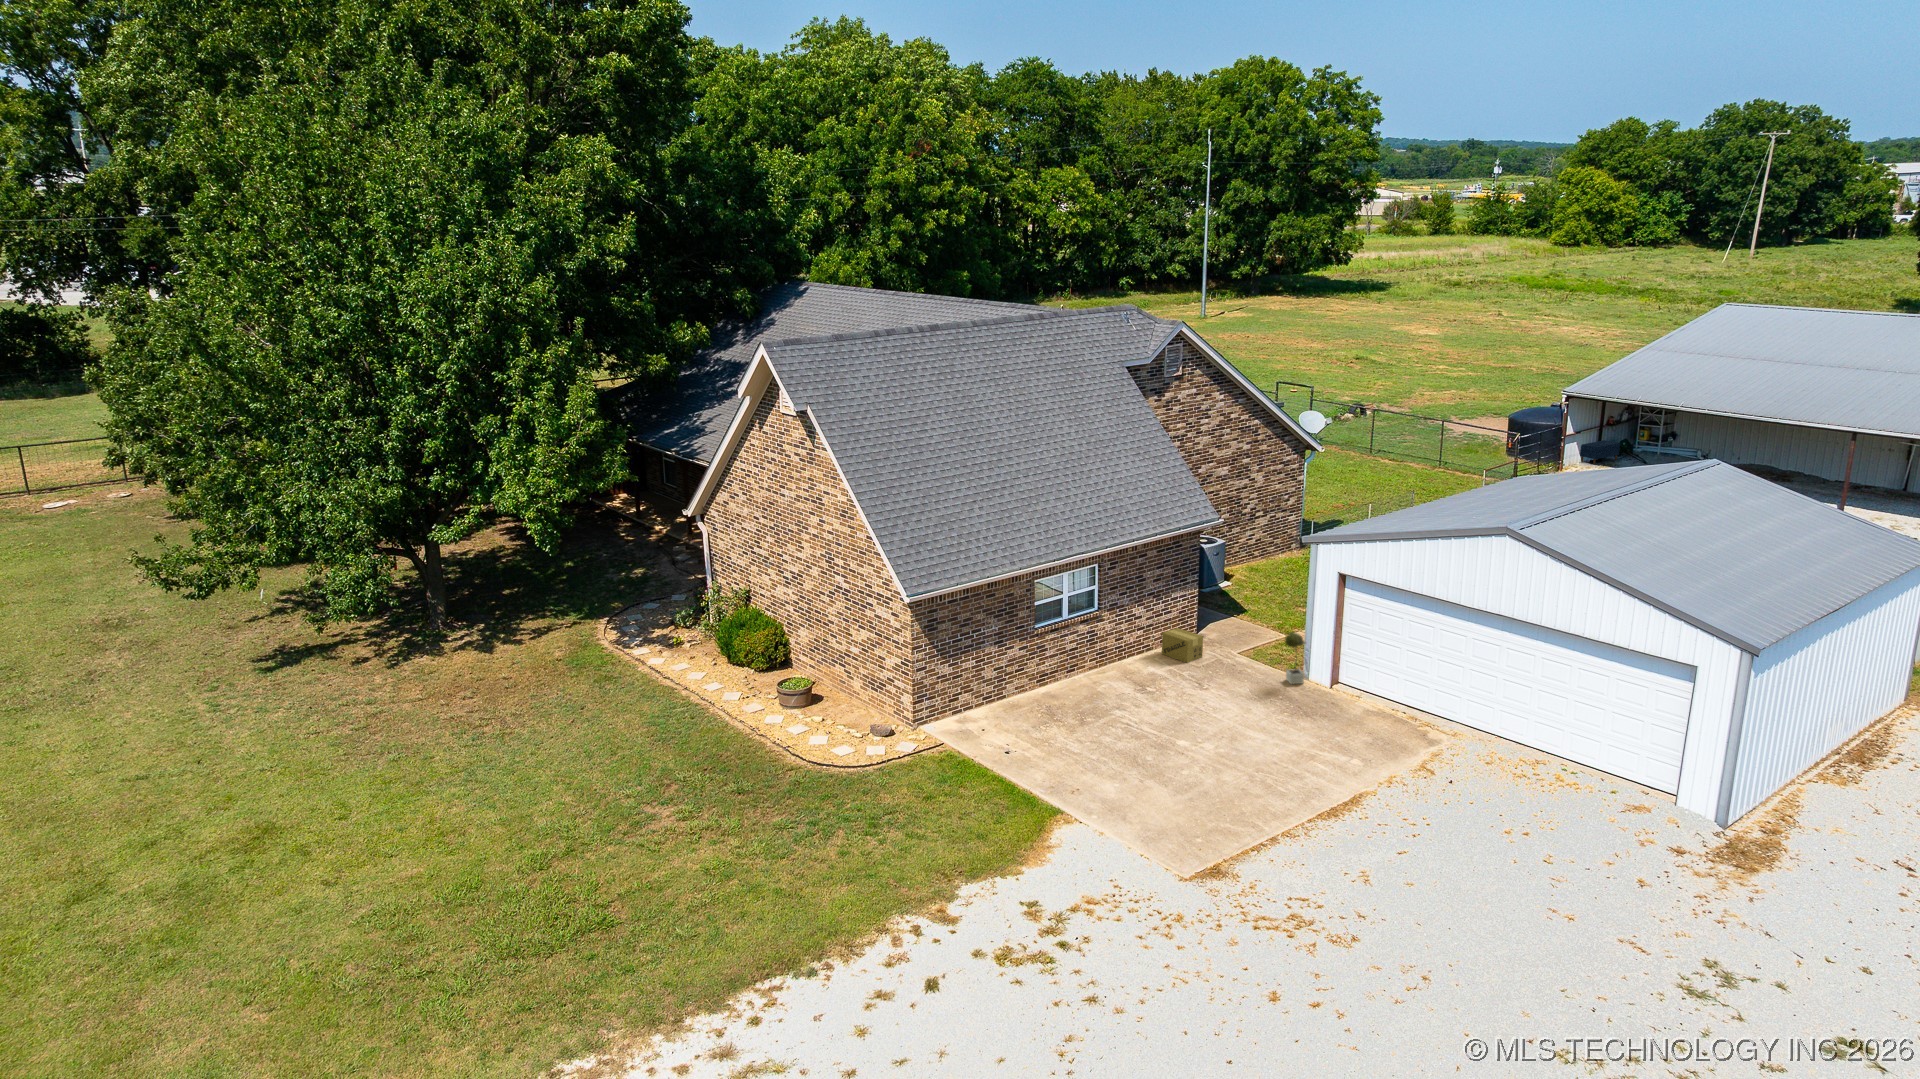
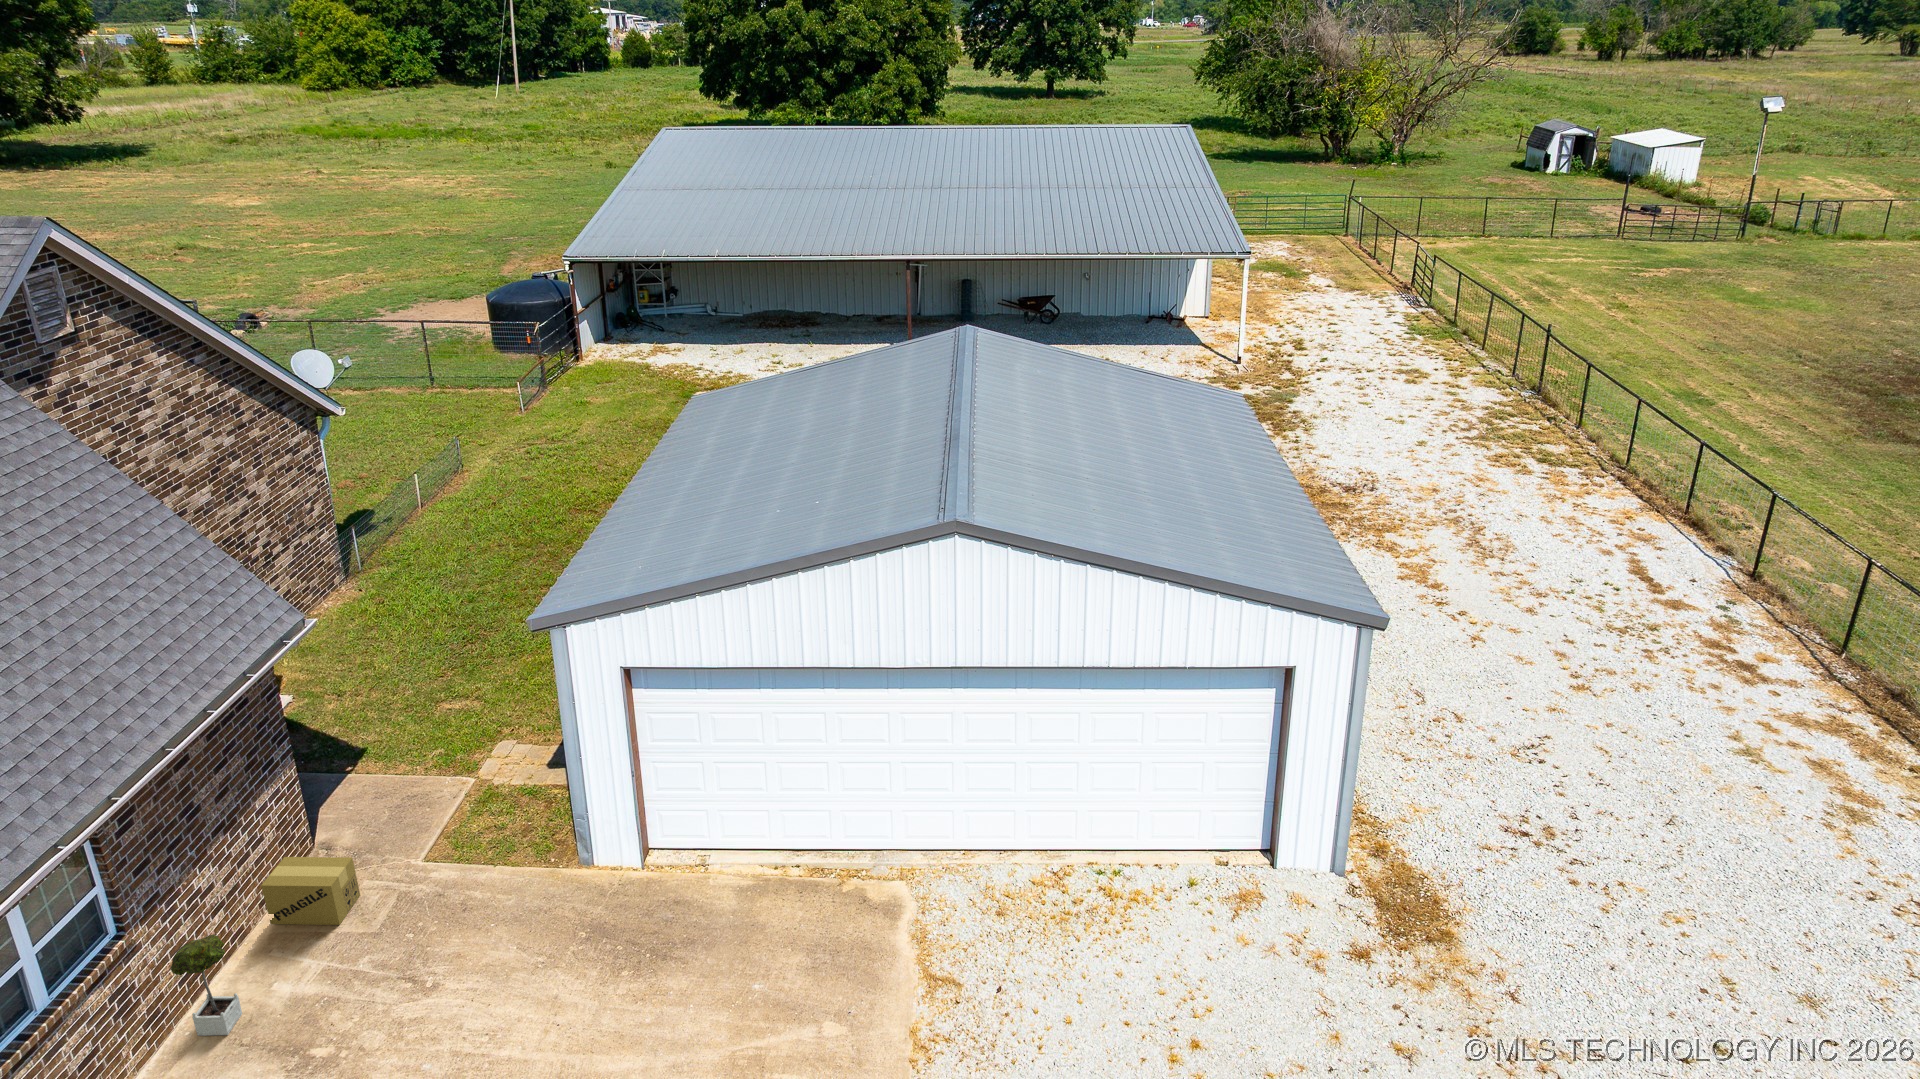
bench: present [1580,440,1620,464] -> none [594,319,633,350]
potted tree: present [1285,632,1305,684] -> present [171,934,242,1036]

